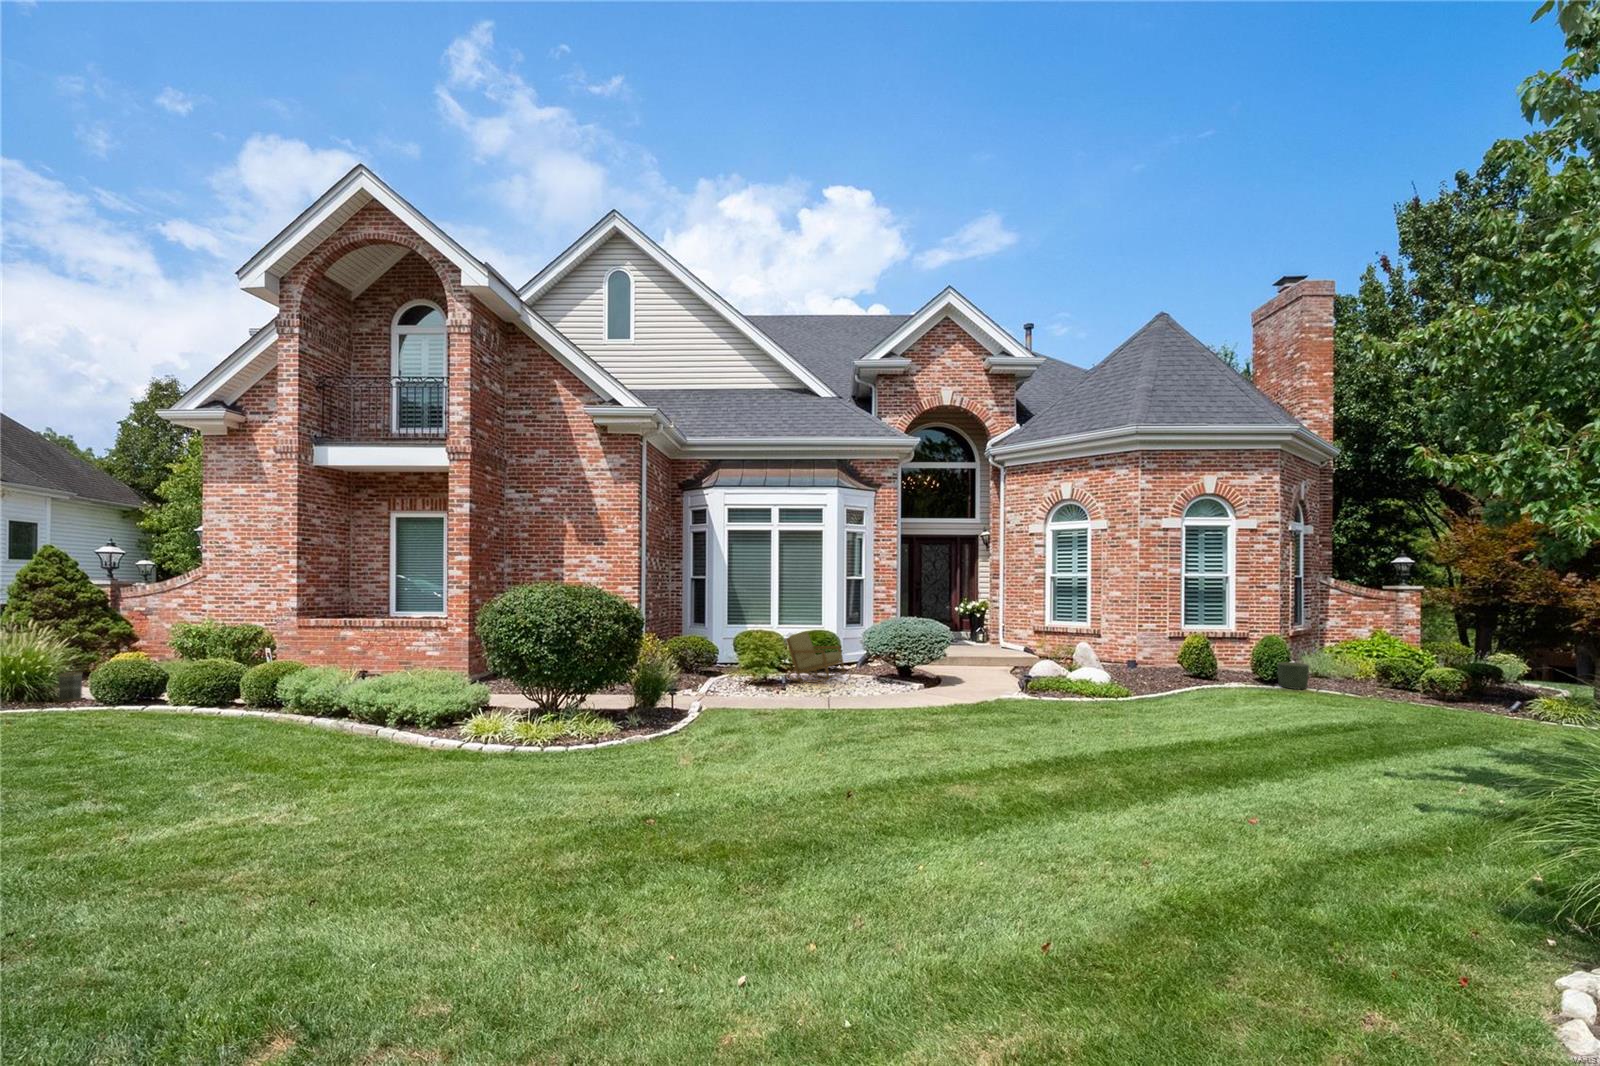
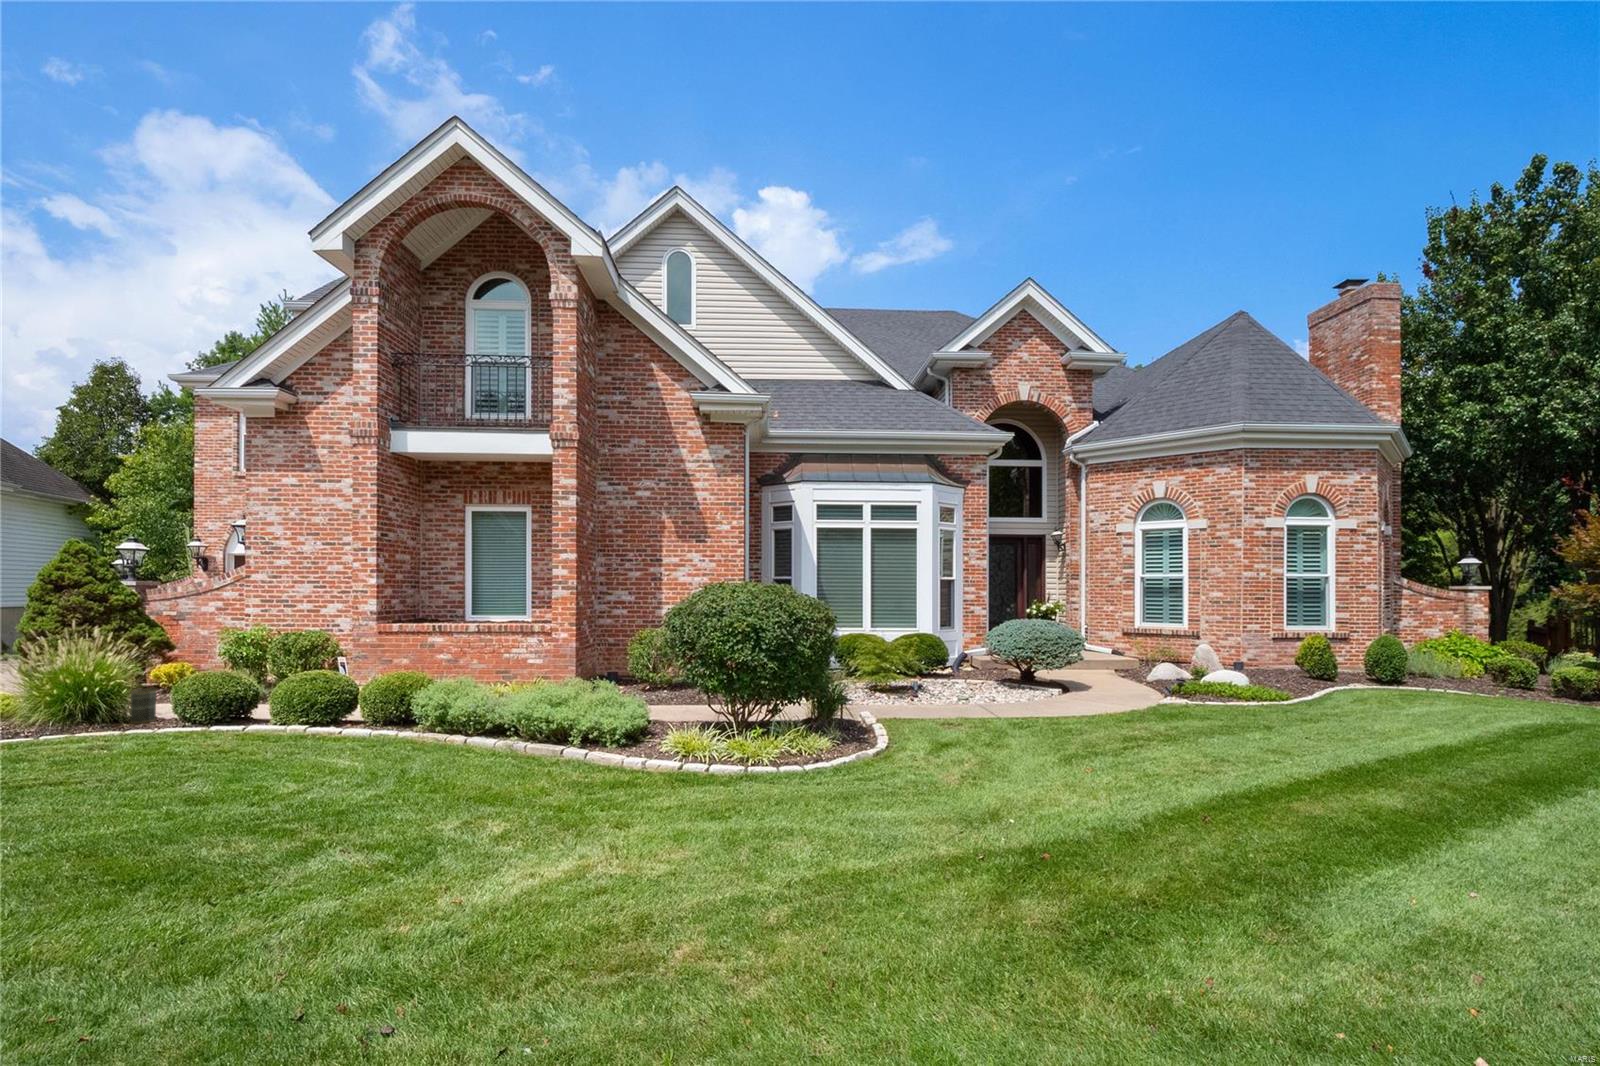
chair: present [786,632,845,683] -> none [917,635,977,689]
planter: present [1278,662,1309,689] -> none [1395,661,1428,687]

